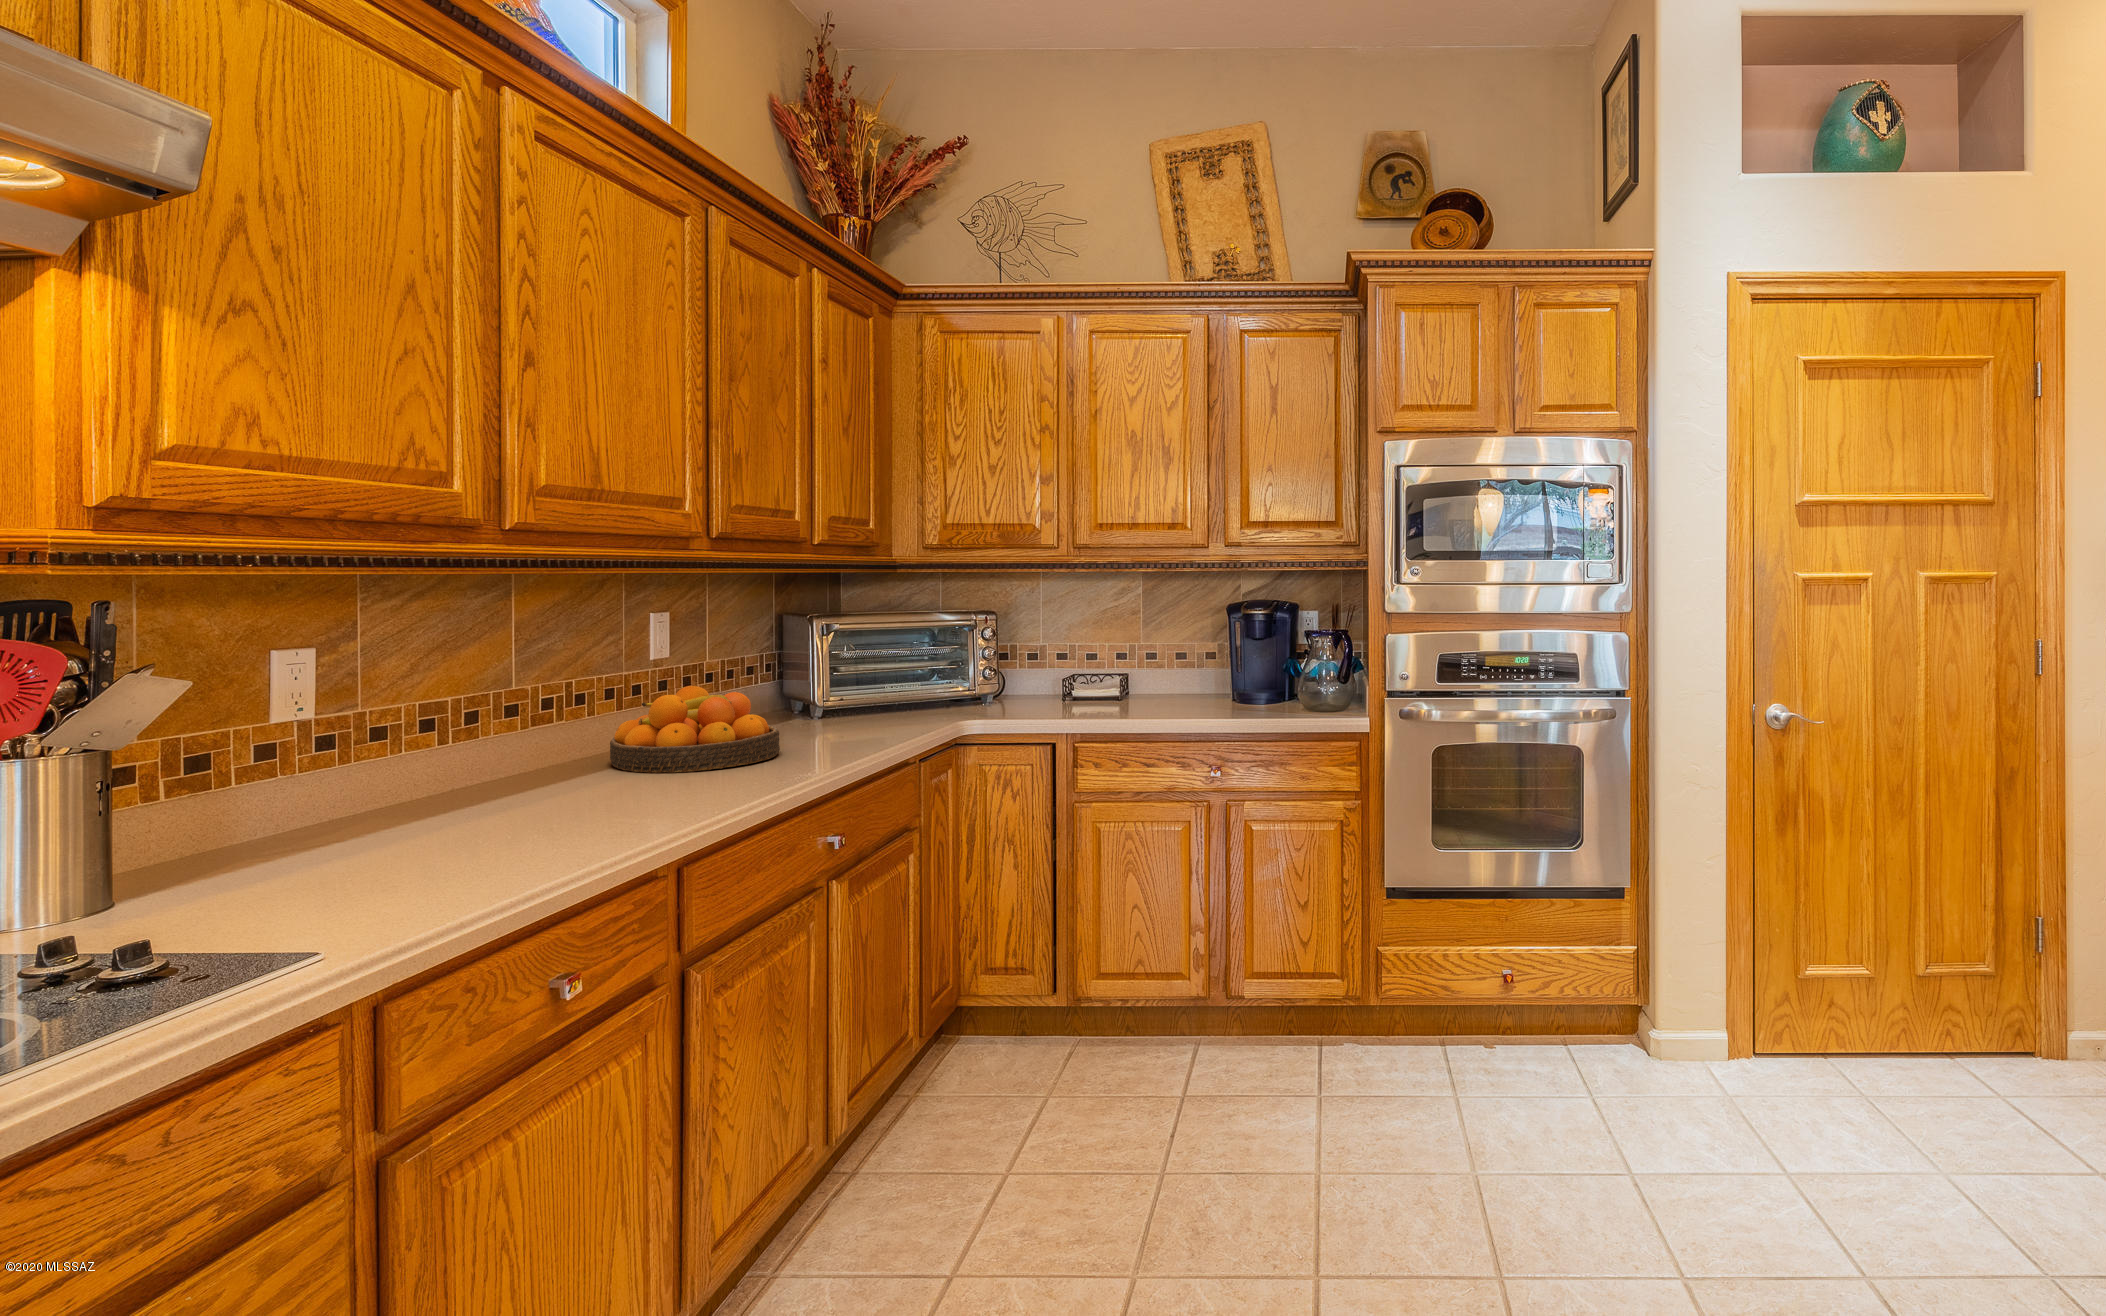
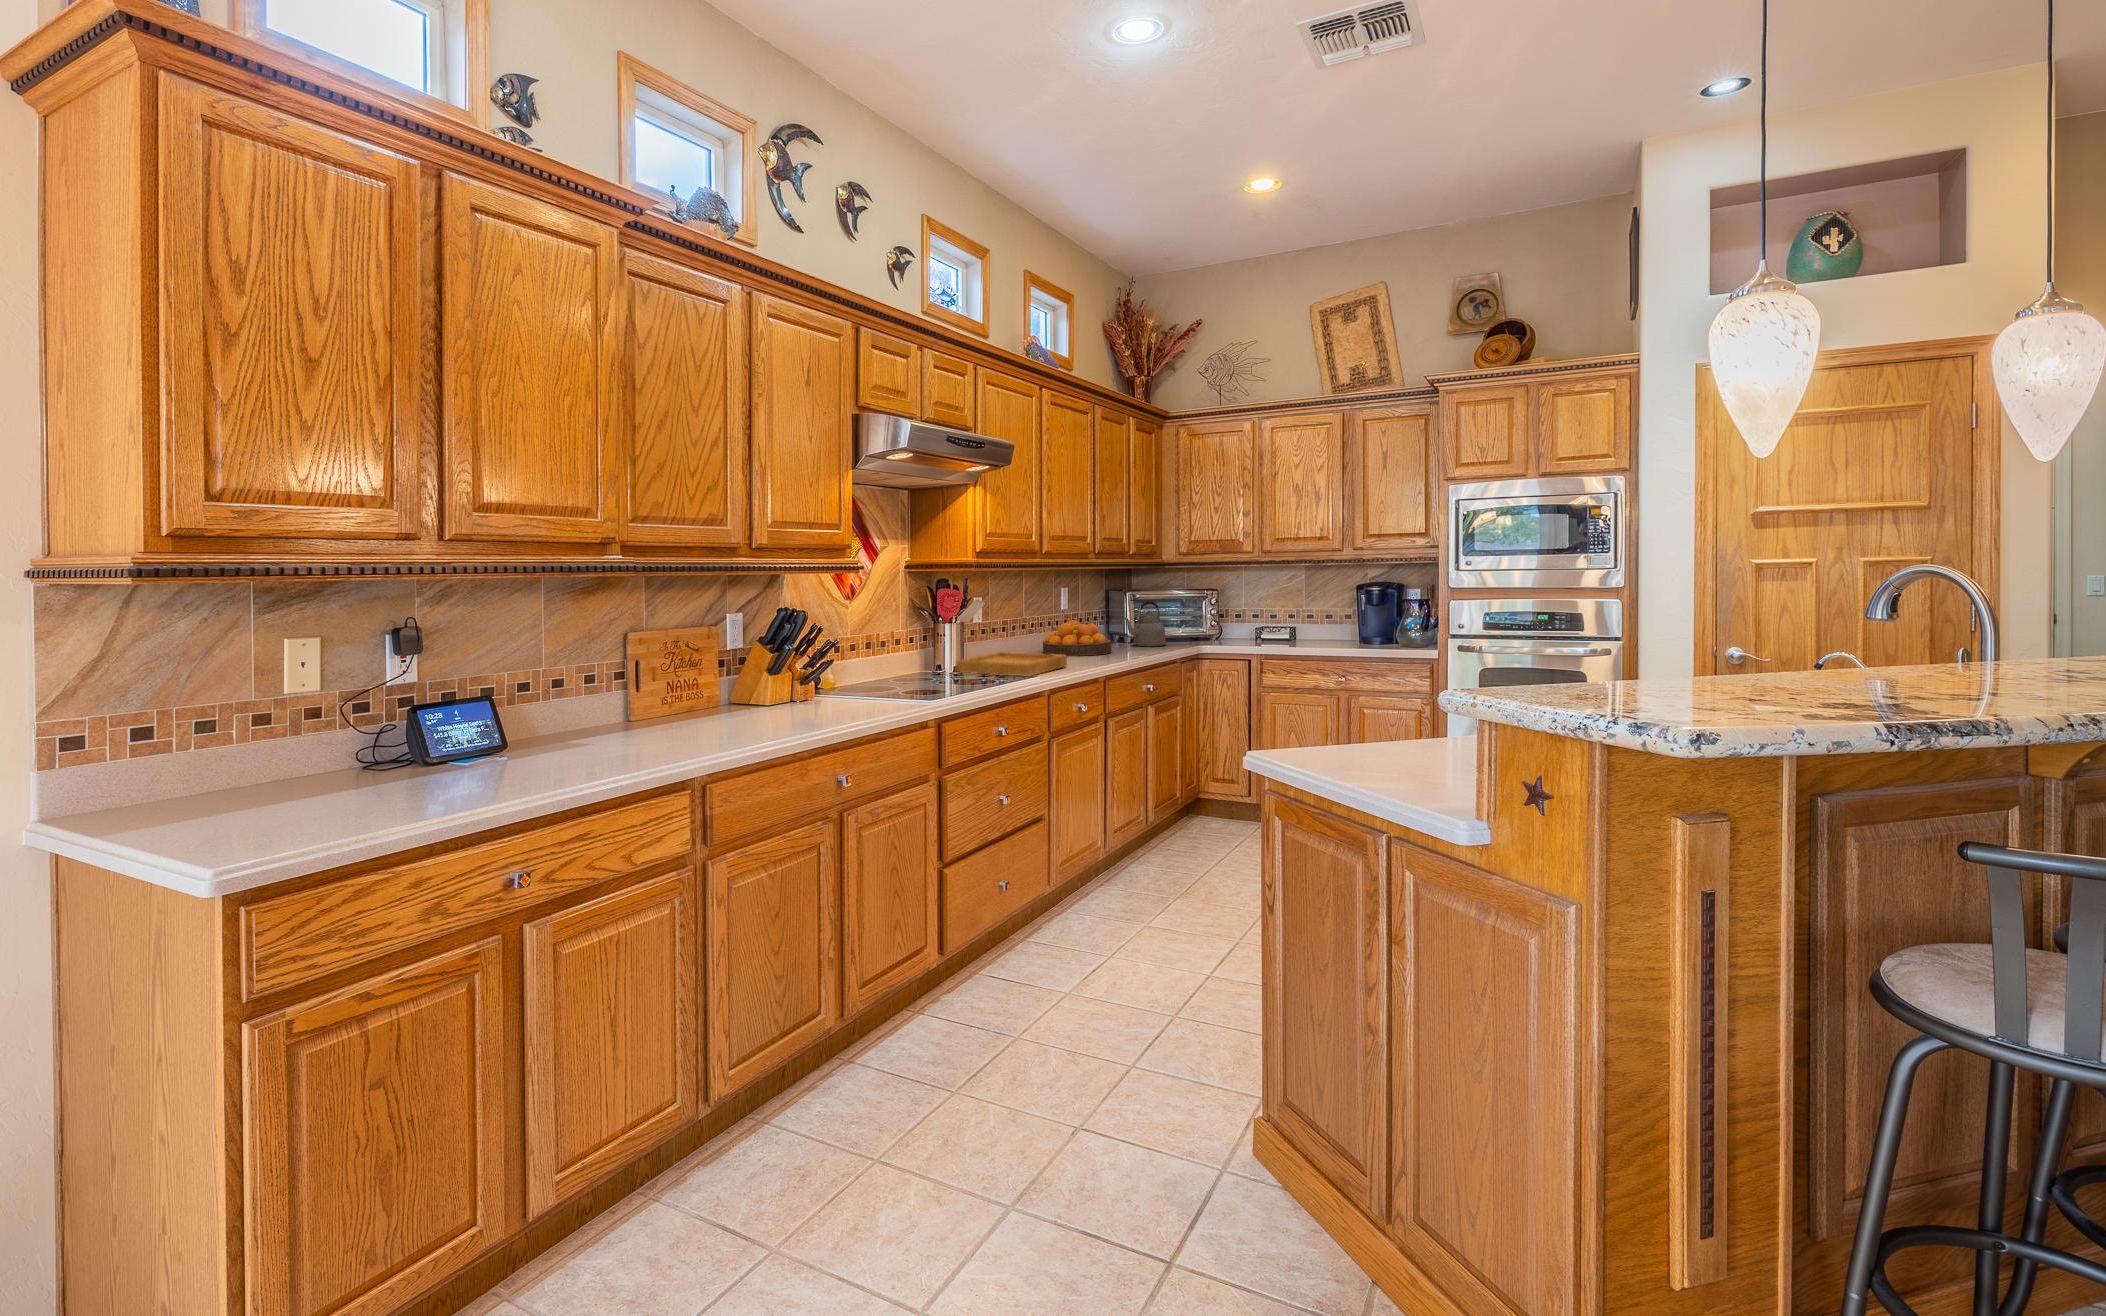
kettle: none [808,640,897,731] -> present [1123,601,1166,646]
tray: none [246,789,644,883] -> present [956,652,1067,677]

